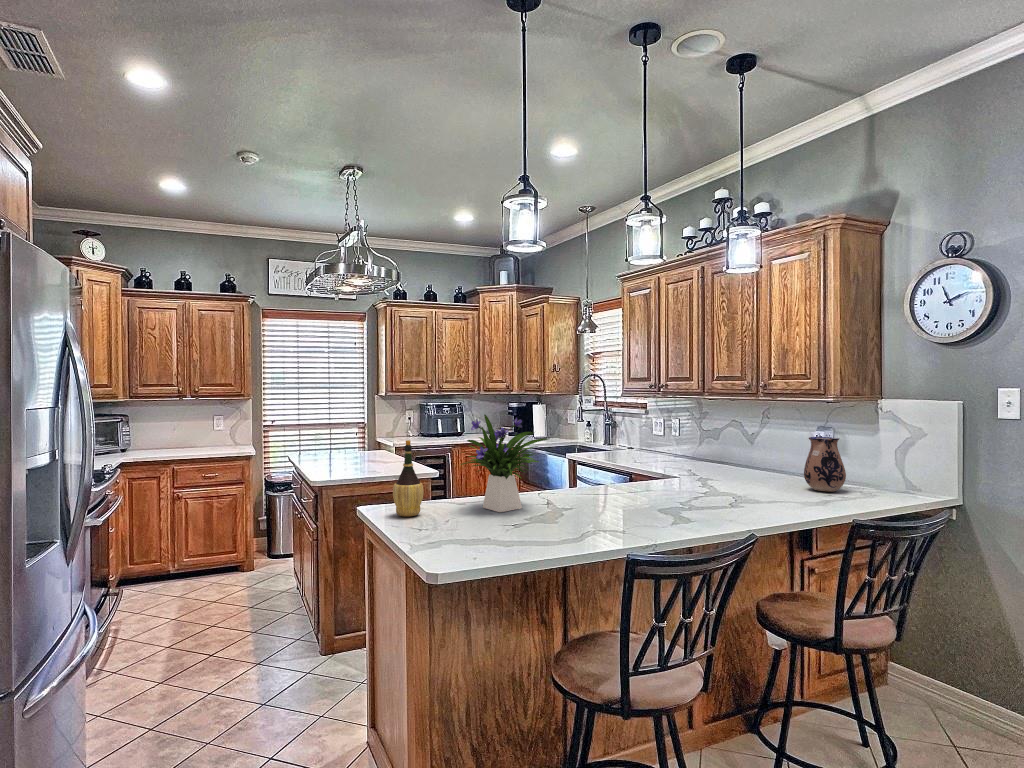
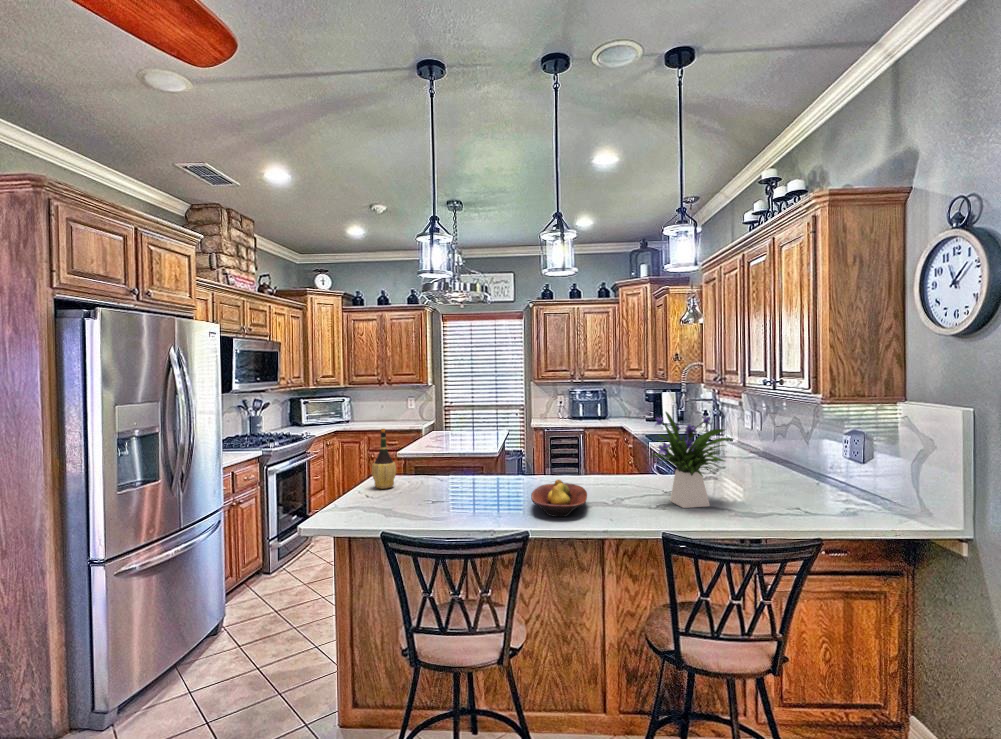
flower arrangement: present [461,415,548,512] -> present [650,412,732,508]
ceramic pitcher: present [804,436,846,492] -> none [793,445,844,512]
fruit bowl: none [609,483,689,520] -> present [531,480,587,517]

